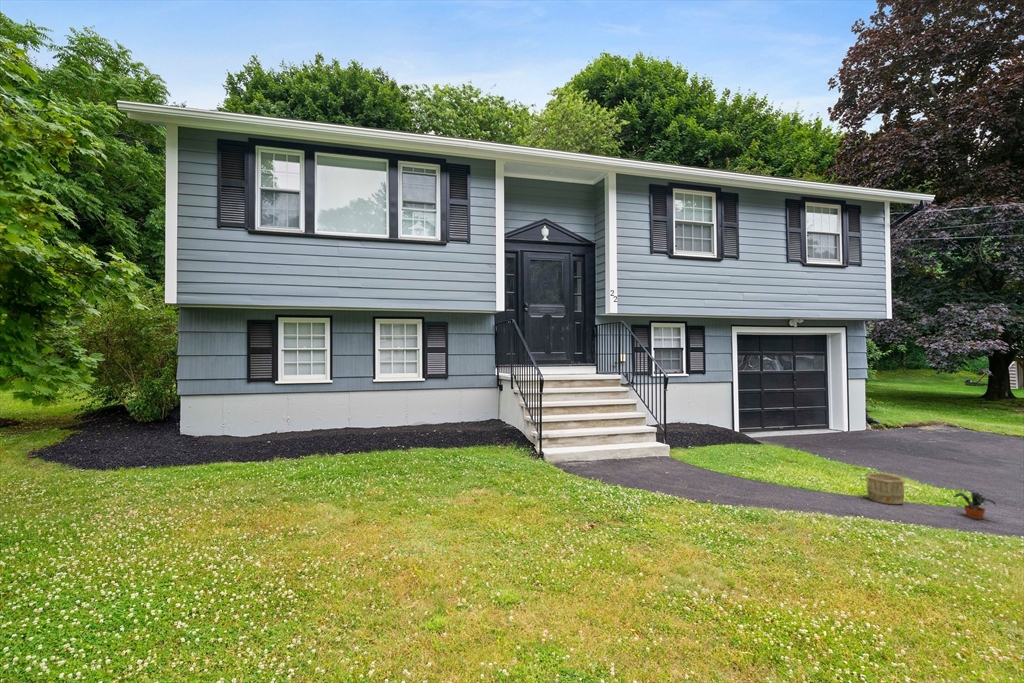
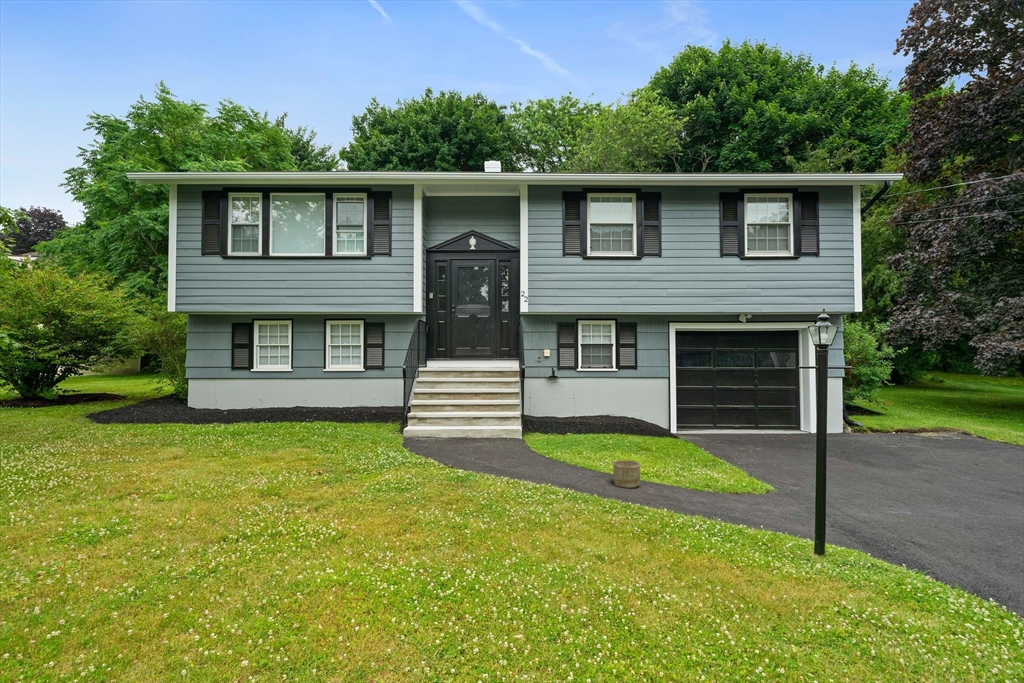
potted plant: present [954,492,996,519] -> none [664,480,694,504]

